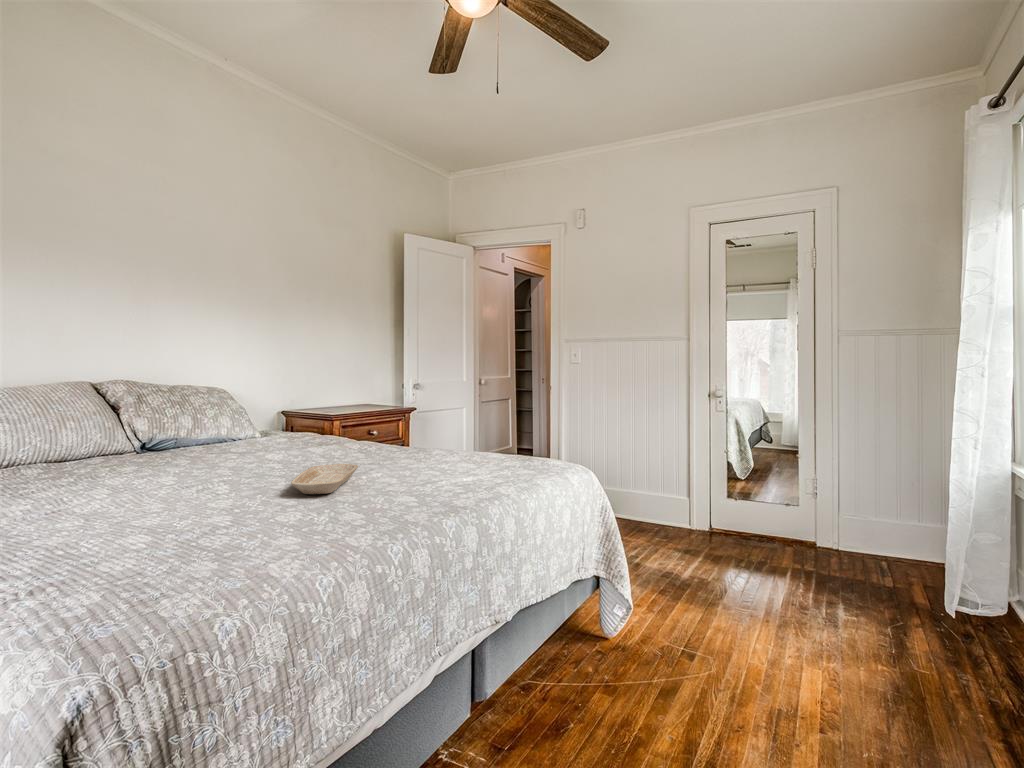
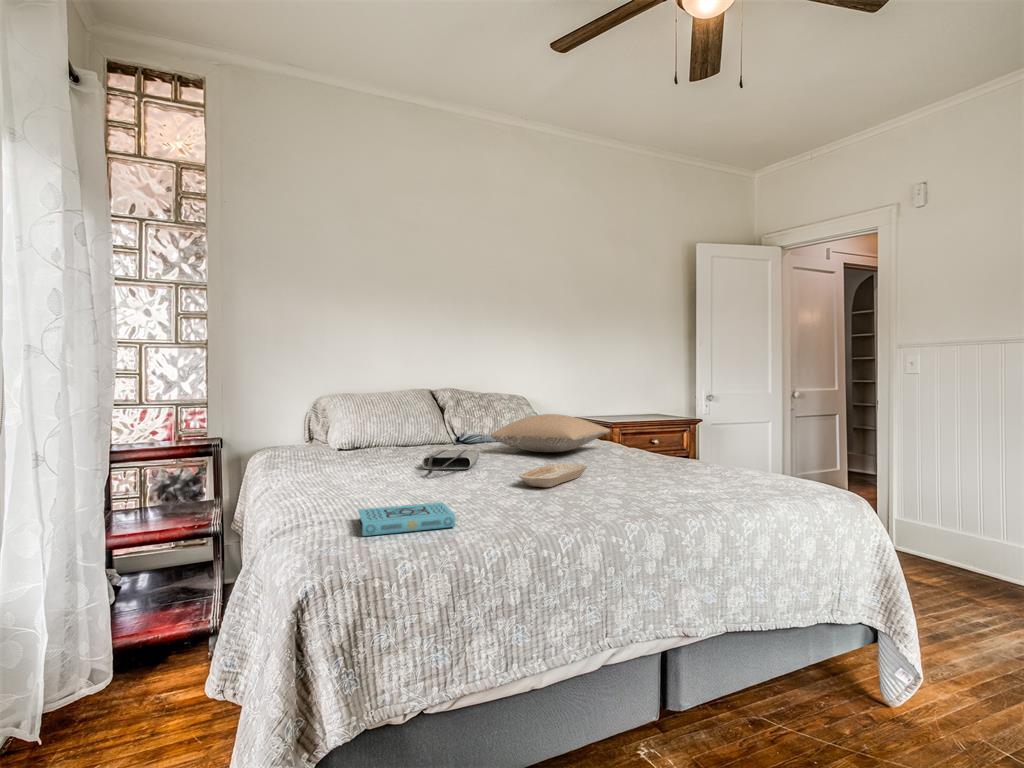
pillow: none [208,409,348,454] -> present [491,414,610,452]
tote bag: none [126,457,204,491] -> present [422,449,479,472]
book: none [98,529,268,596] -> present [358,502,455,536]

